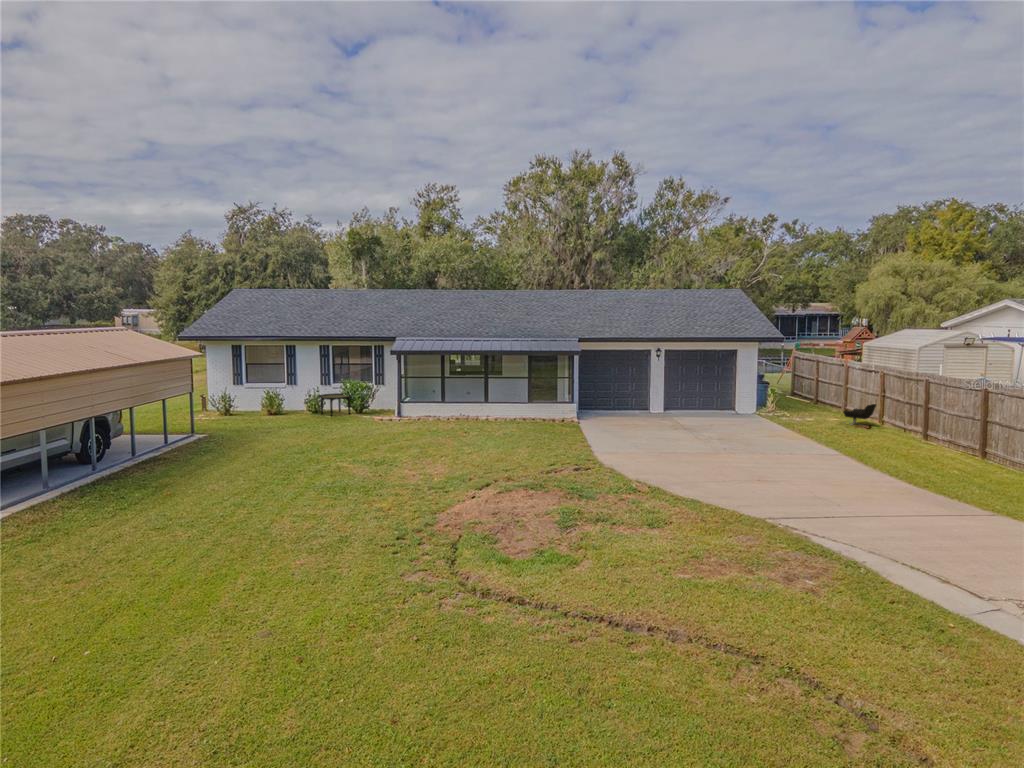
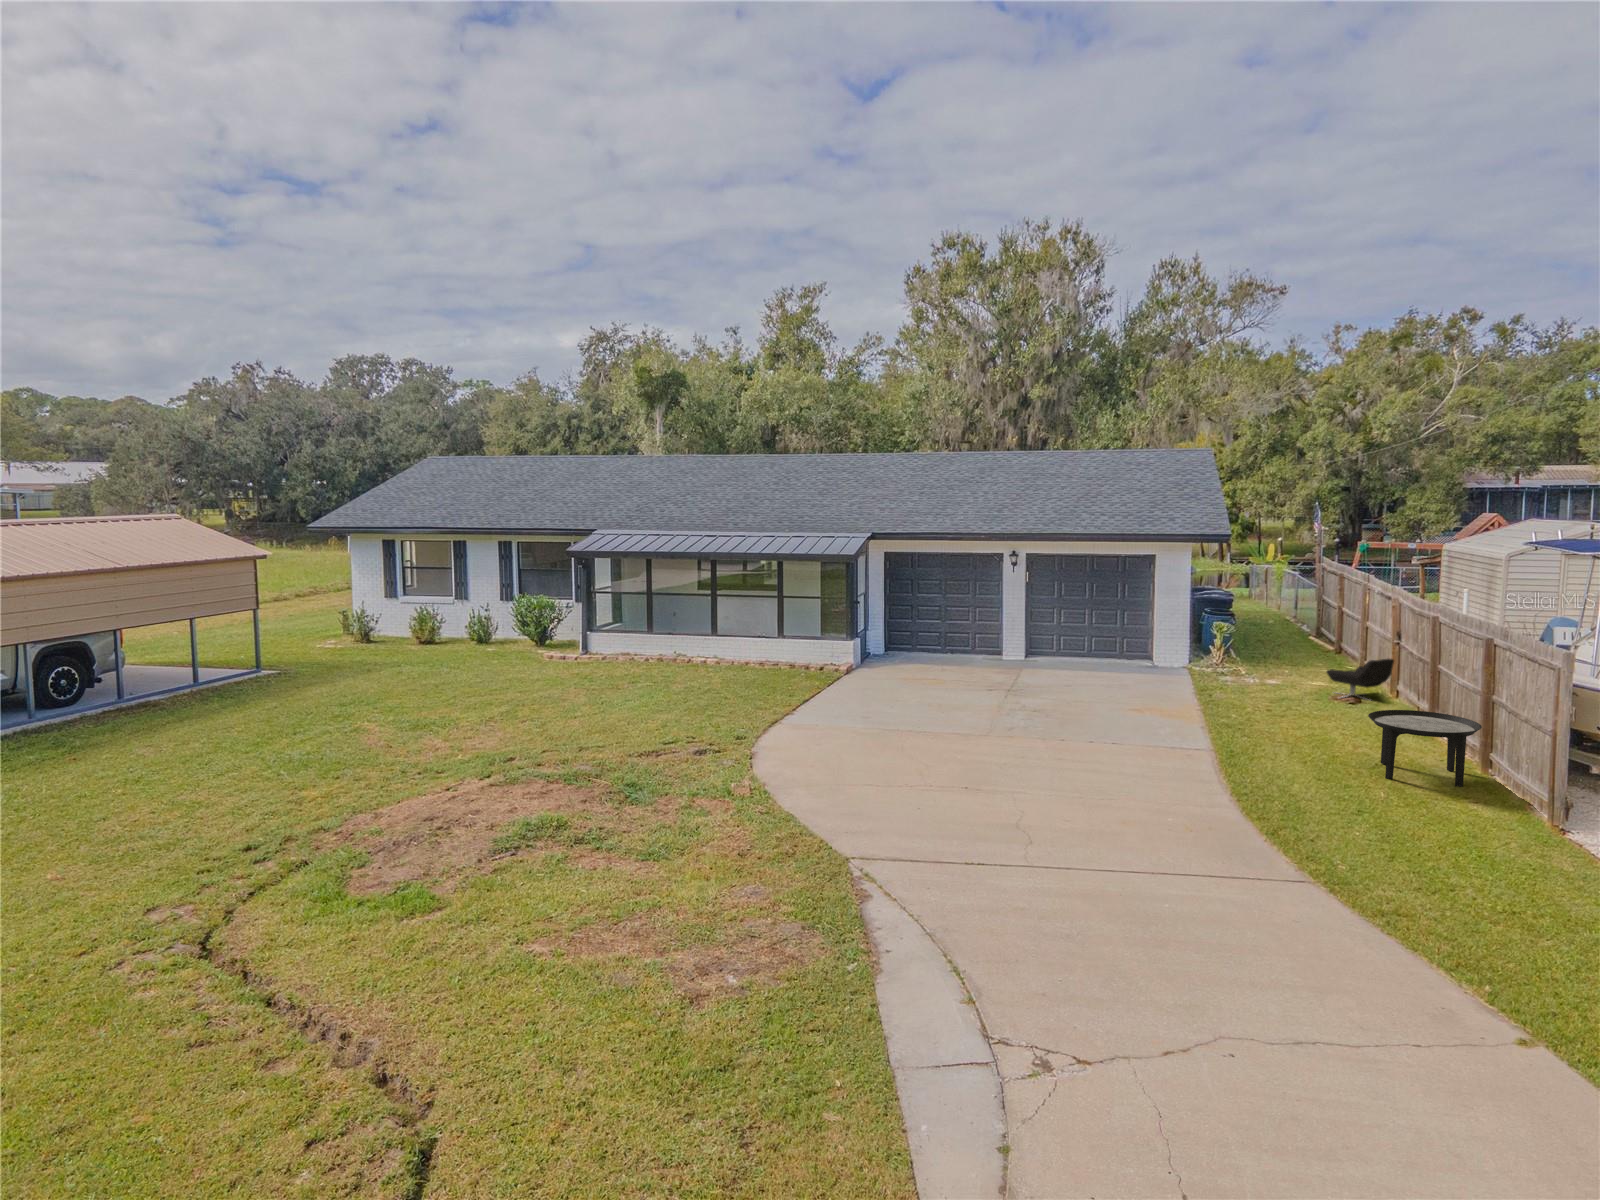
round table: present [319,393,351,416] -> present [1368,710,1482,787]

